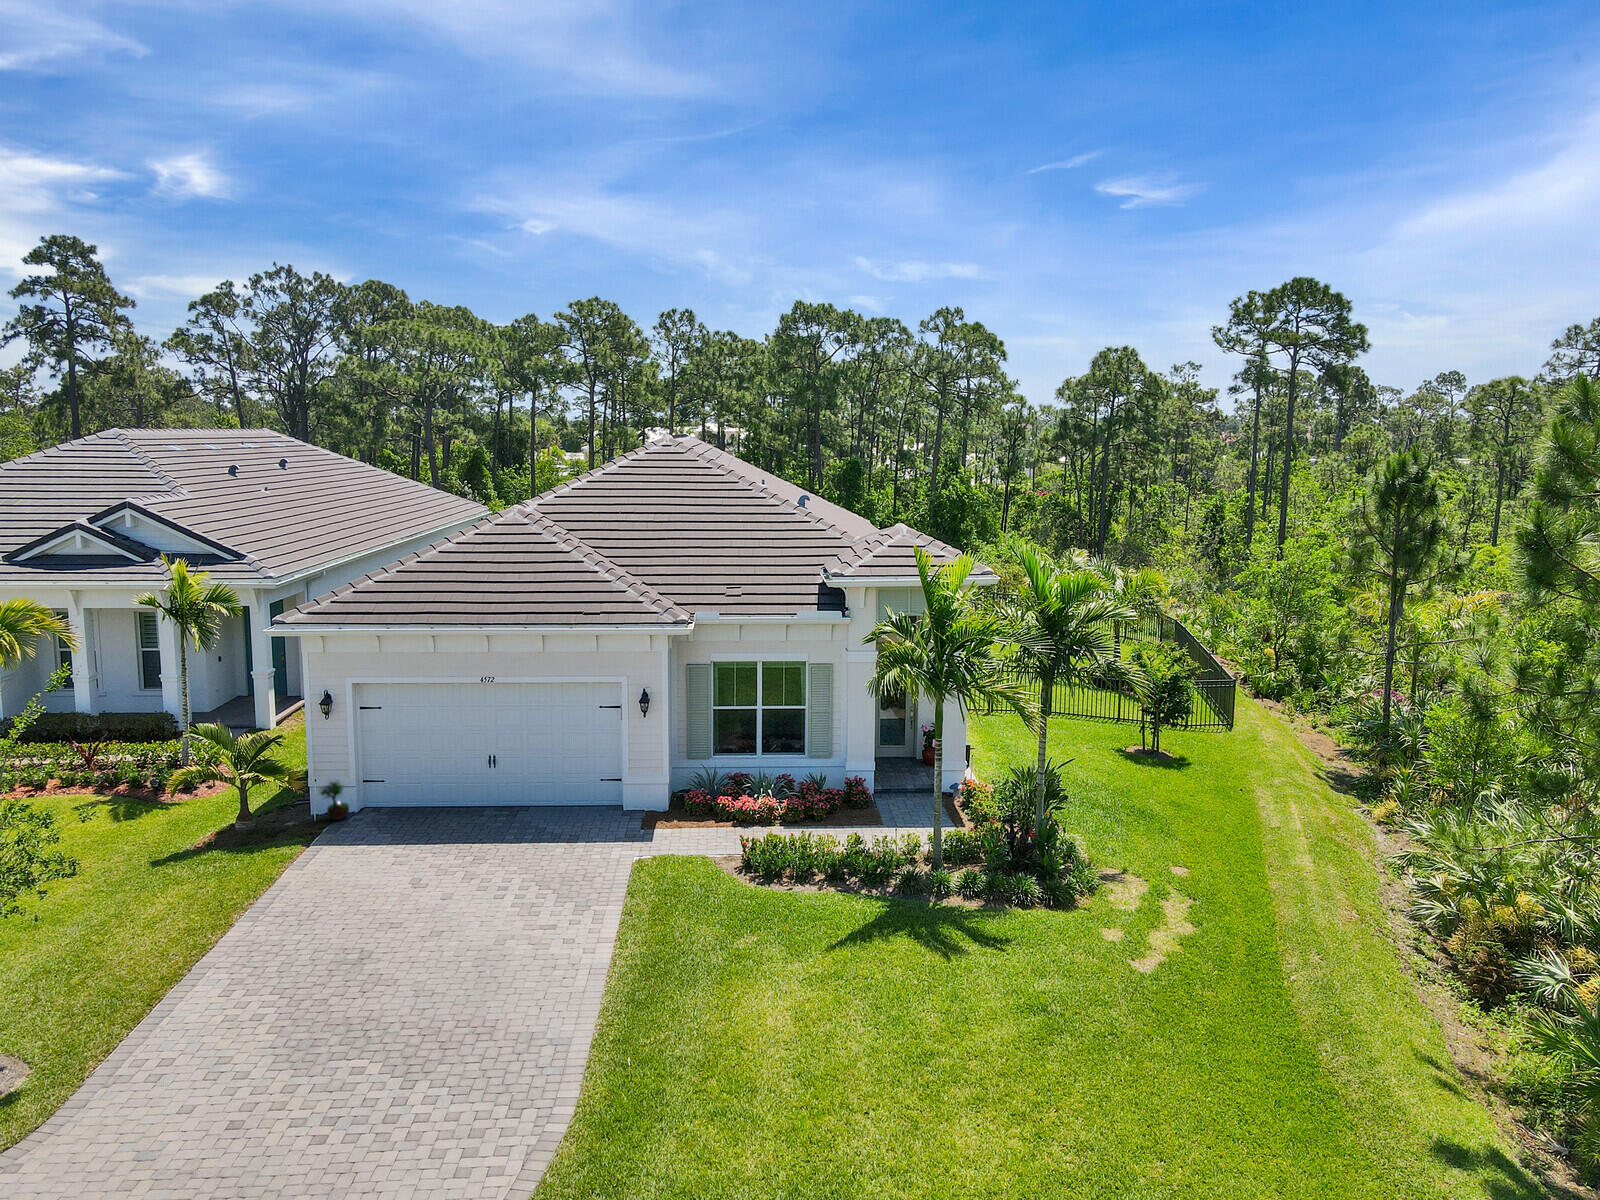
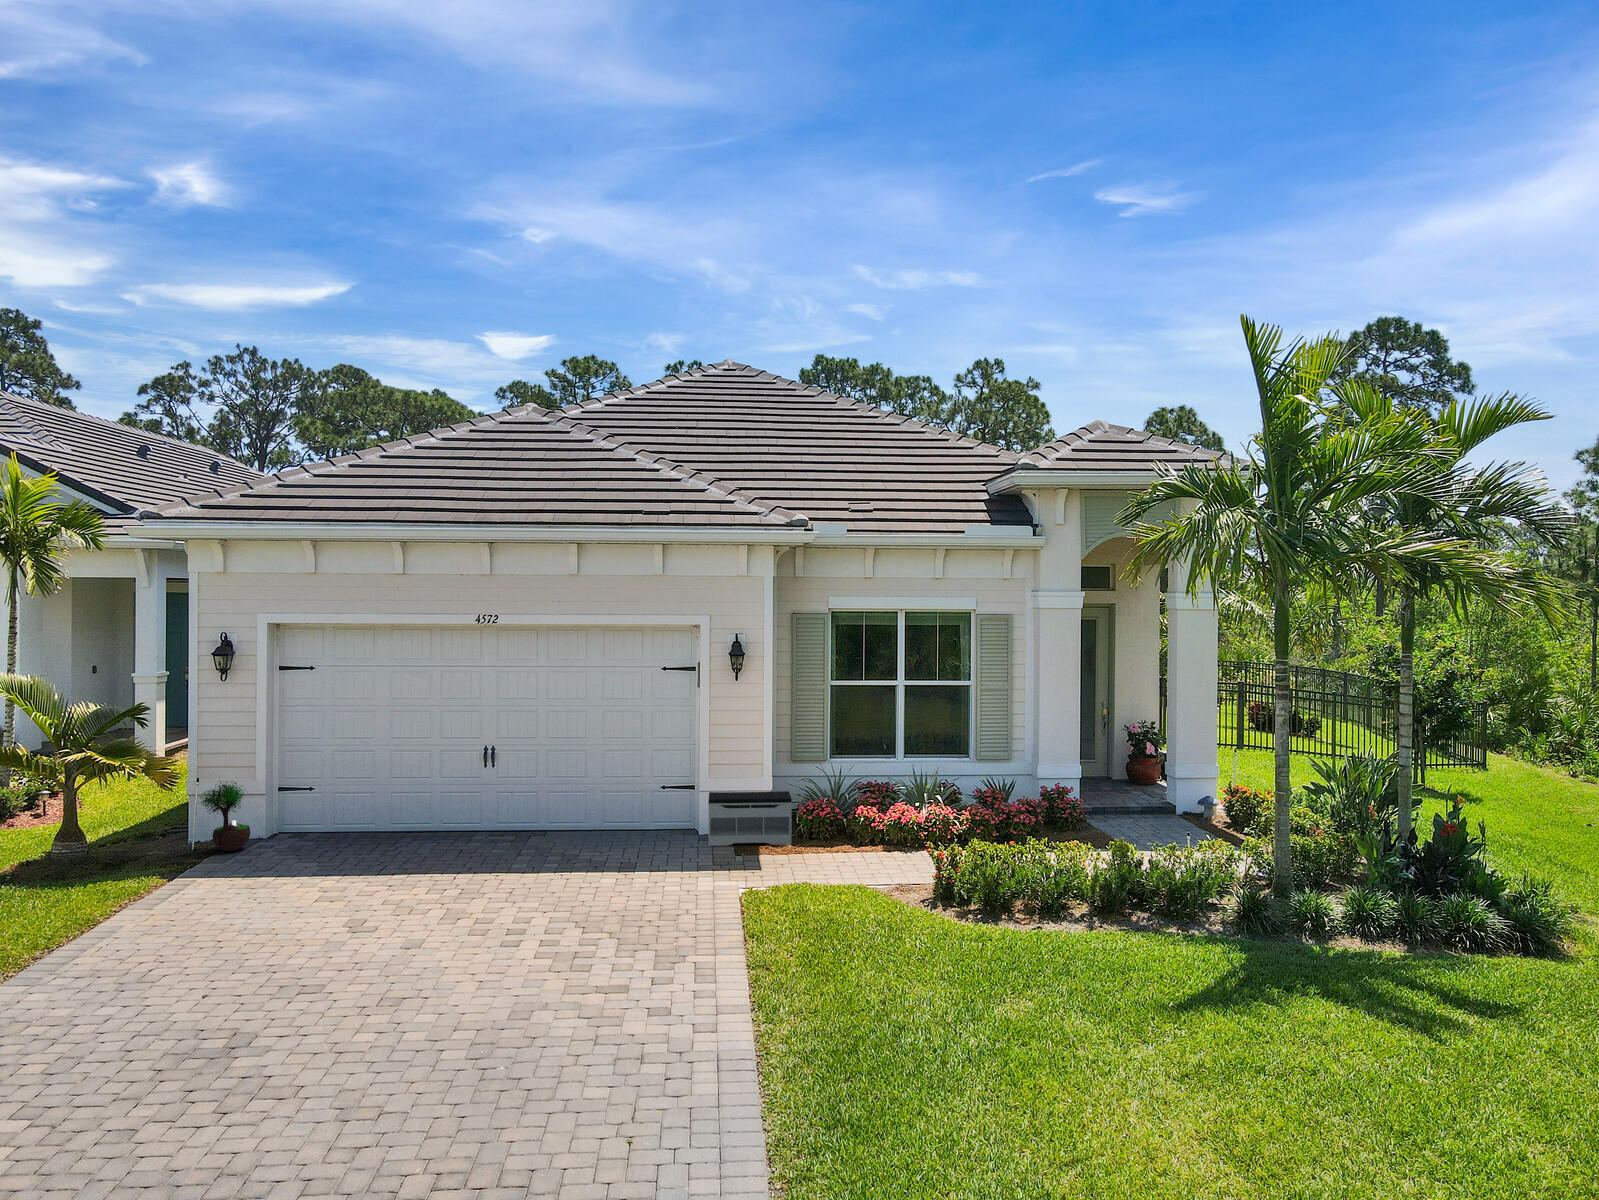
bench: none [626,784,679,819] -> present [708,791,792,846]

